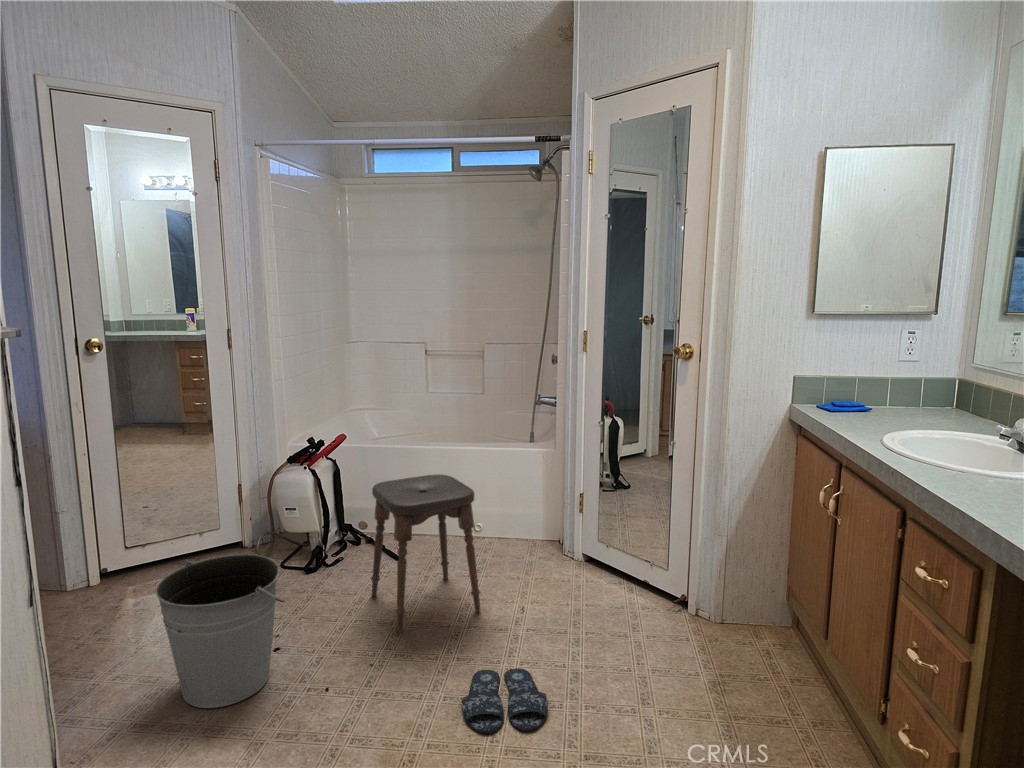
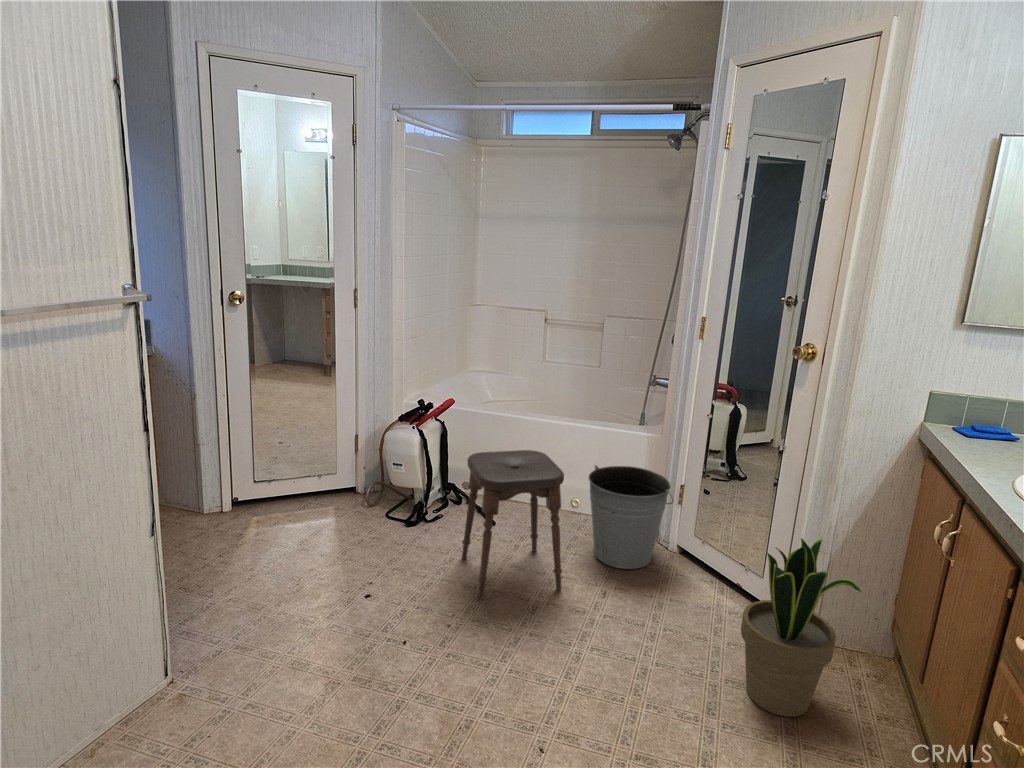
potted plant: none [663,518,765,692] -> present [741,538,861,717]
bucket: present [155,554,285,708] -> present [588,465,673,569]
slippers: present [462,668,547,733] -> none [525,649,608,719]

